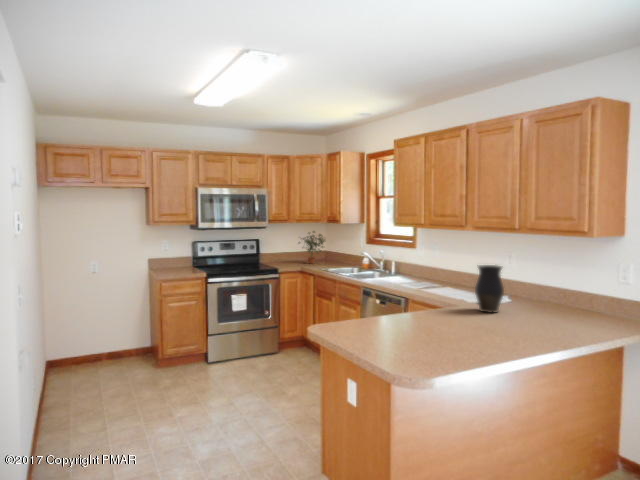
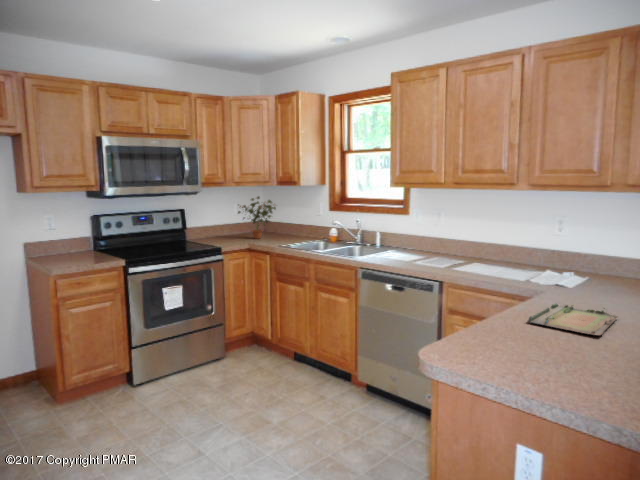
vase: present [475,265,504,313] -> none [574,236,619,302]
tray: none [412,310,479,325] -> present [528,303,618,335]

